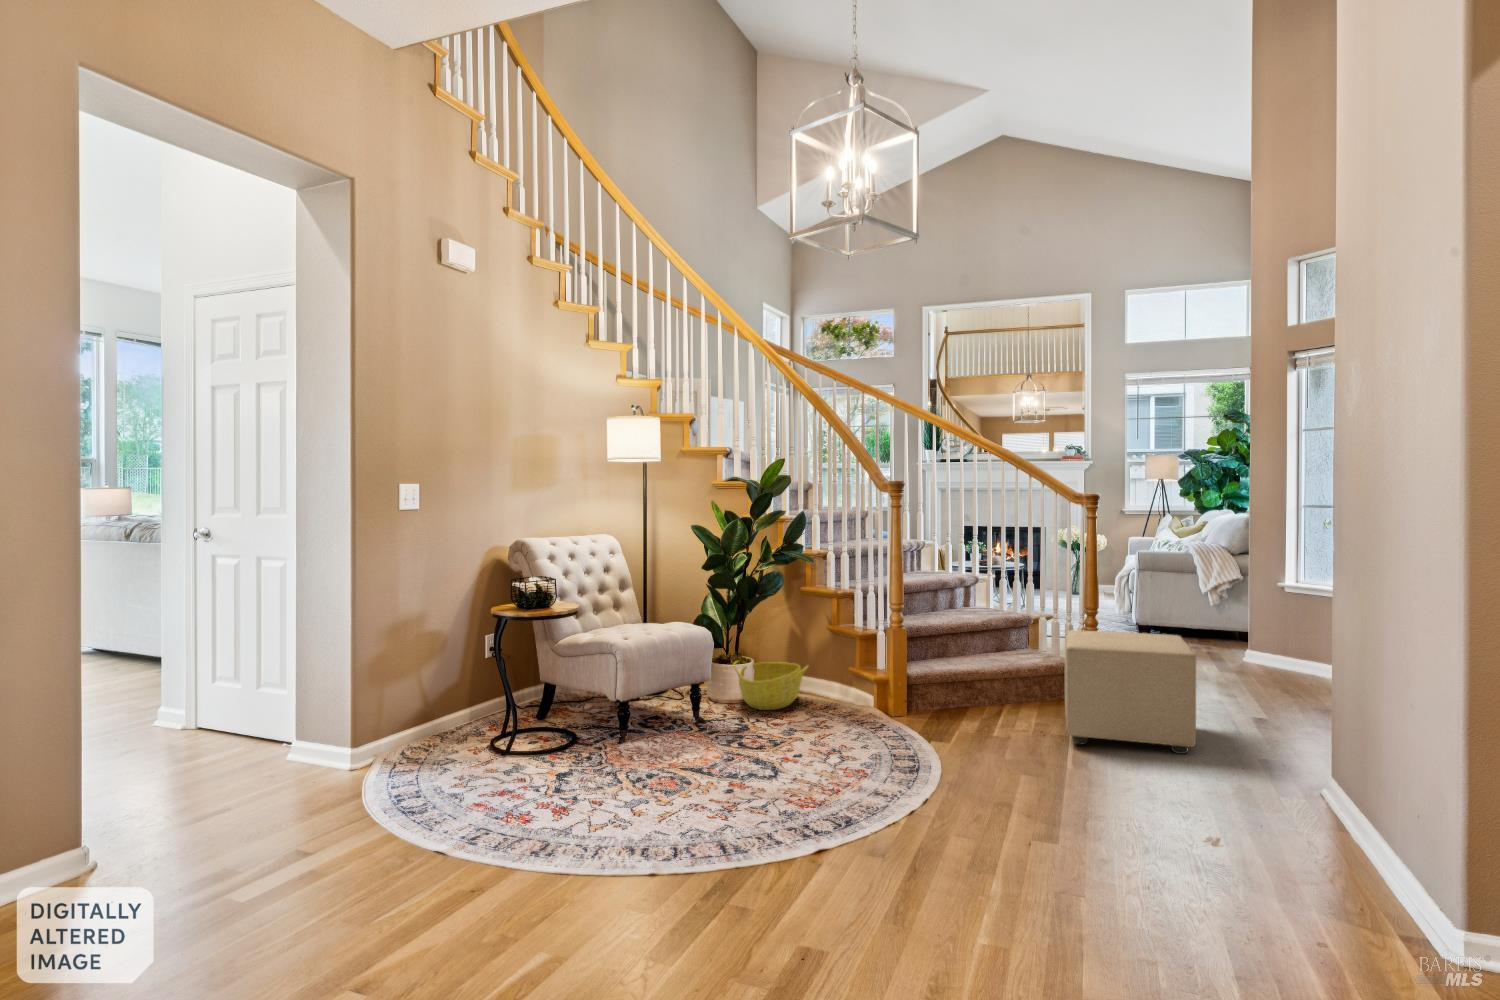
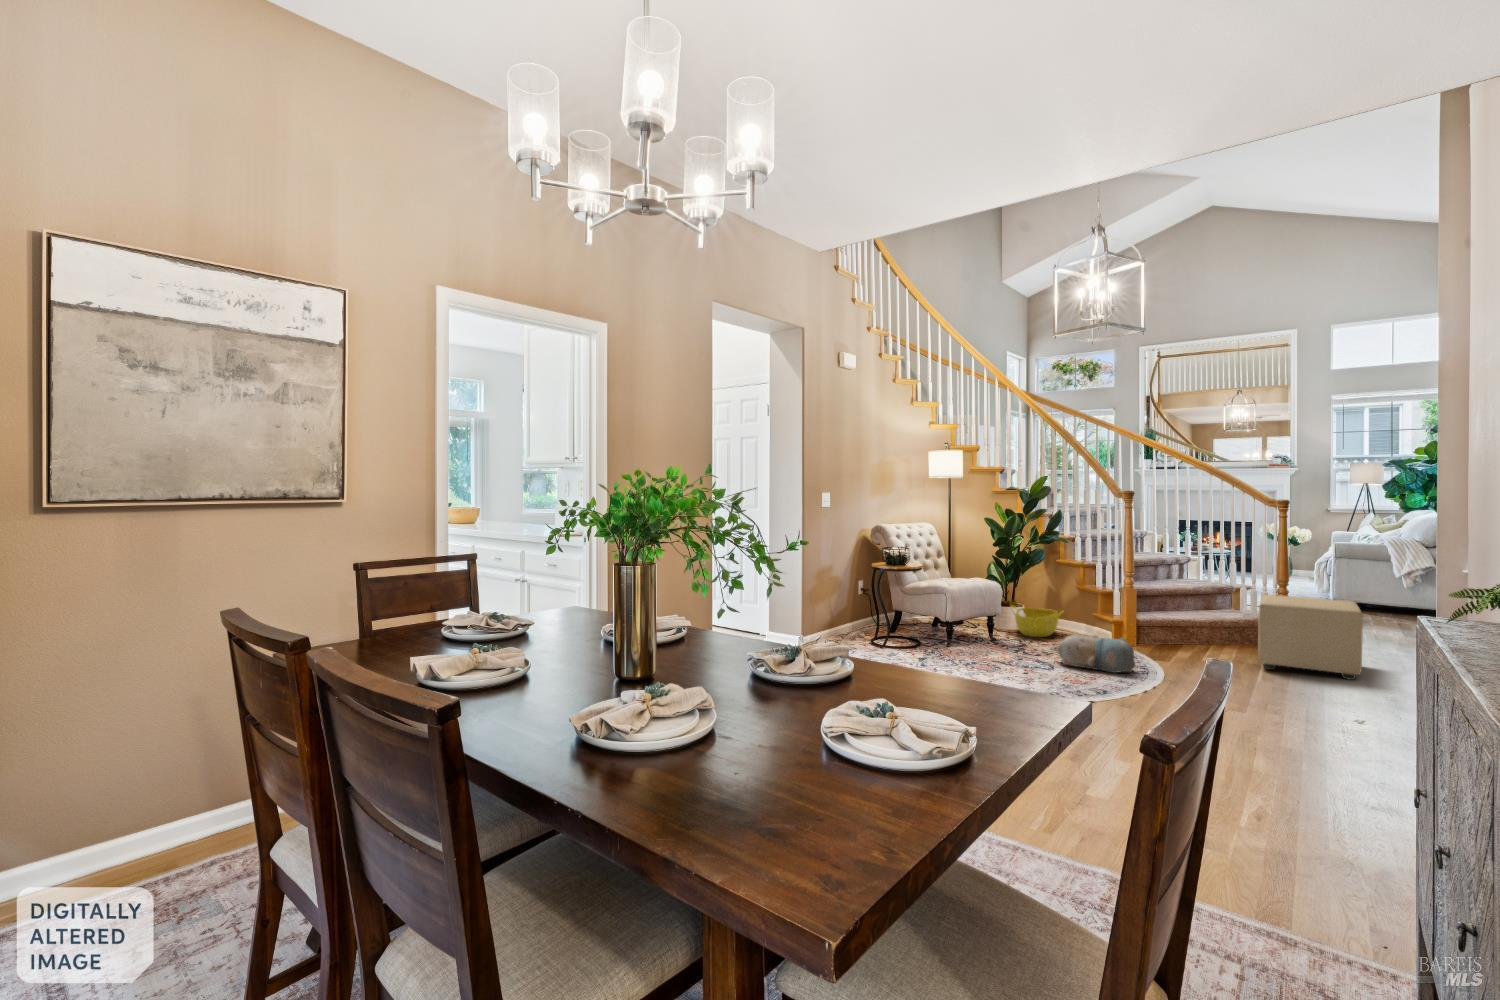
plush toy: none [786,710,900,774] -> present [1057,635,1135,673]

